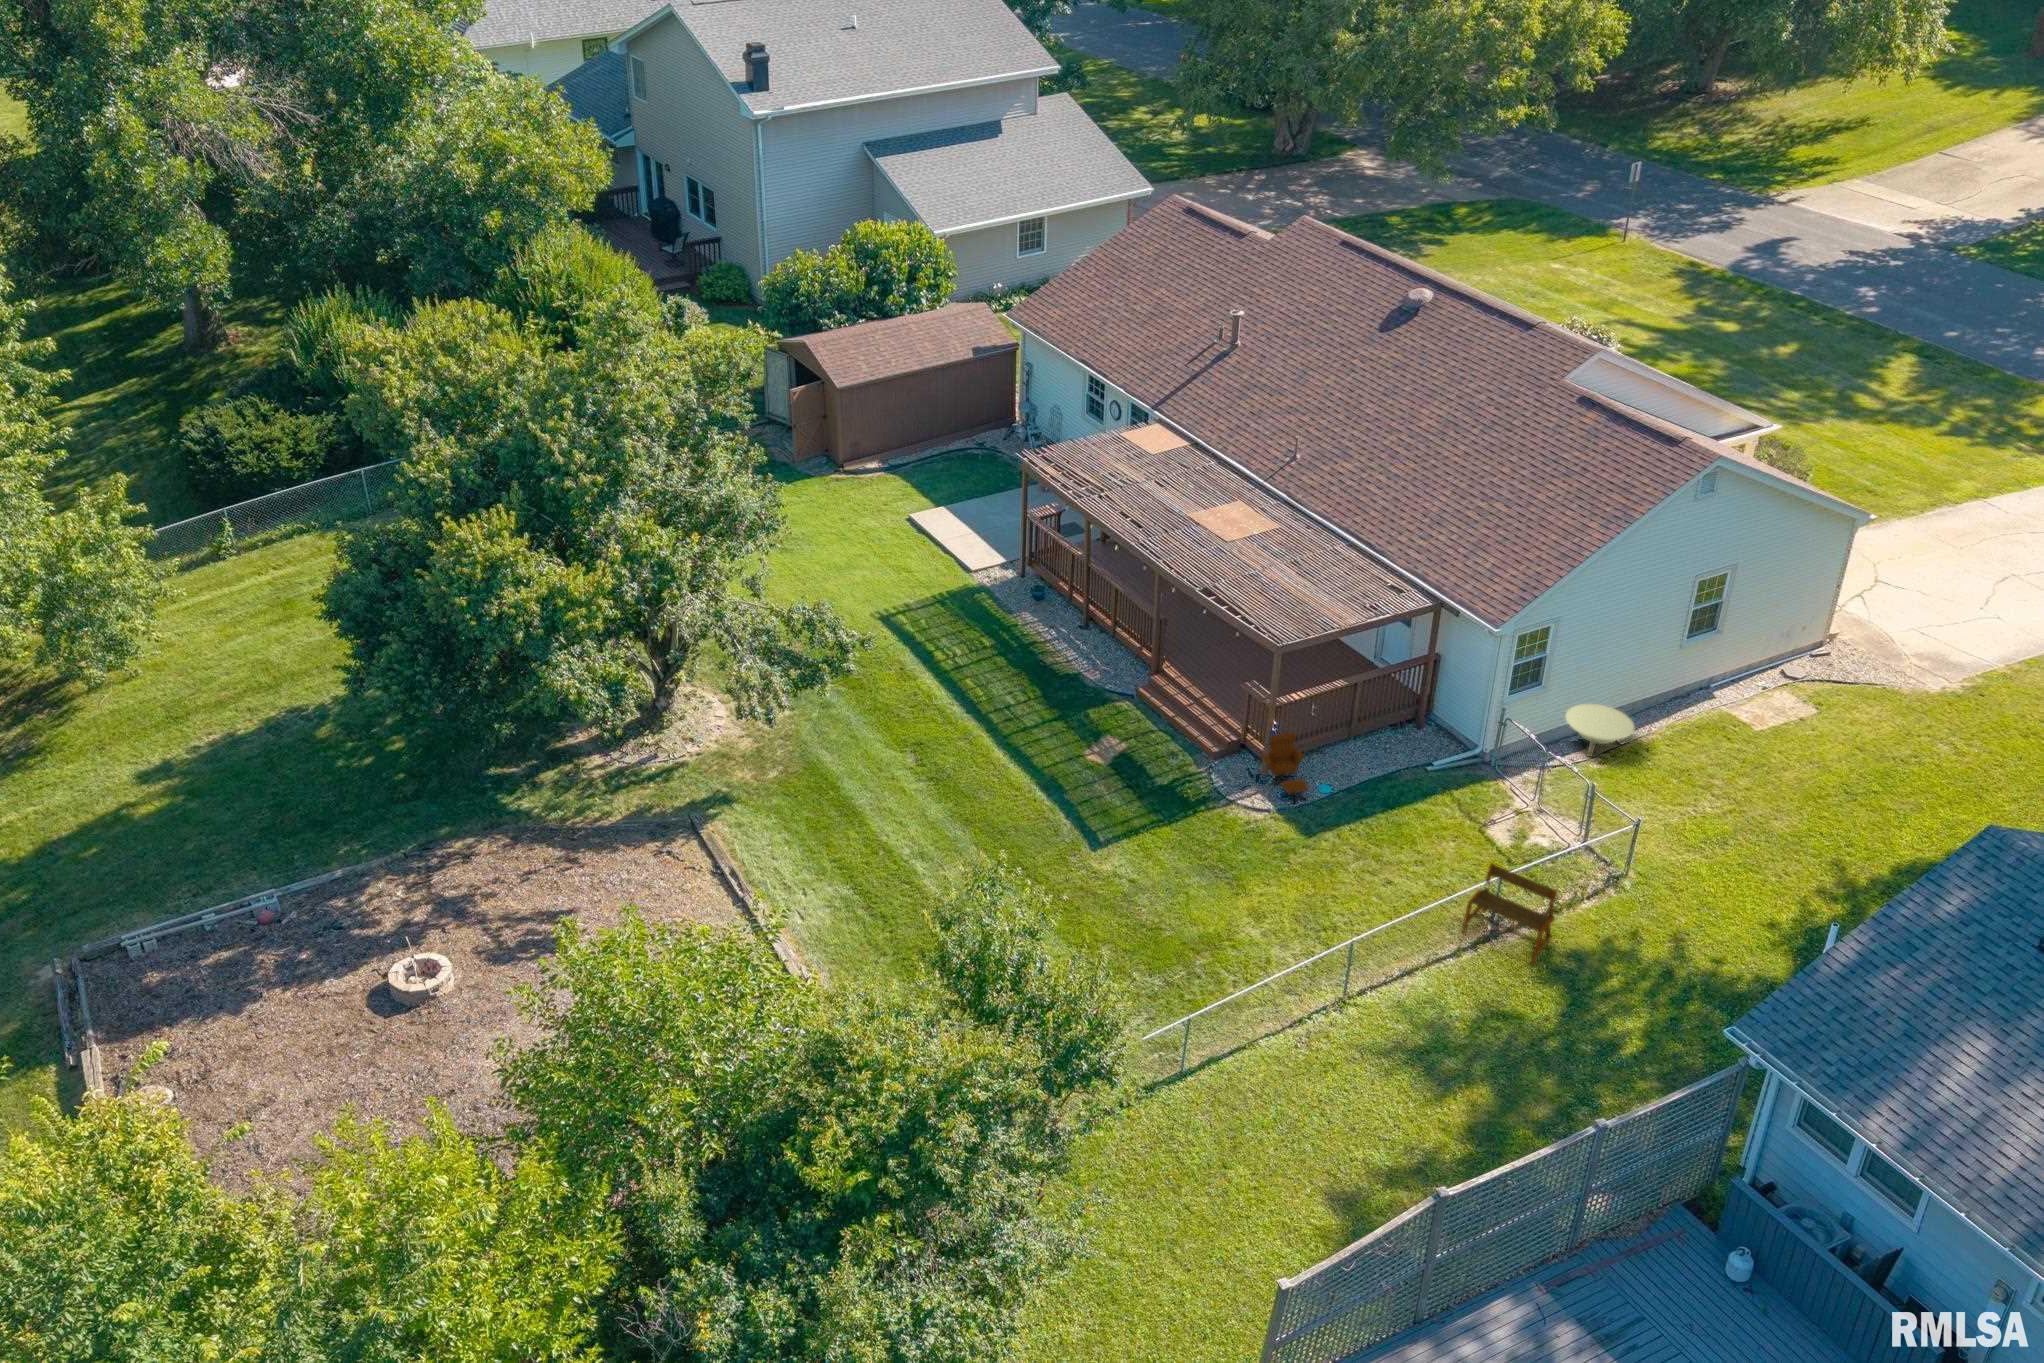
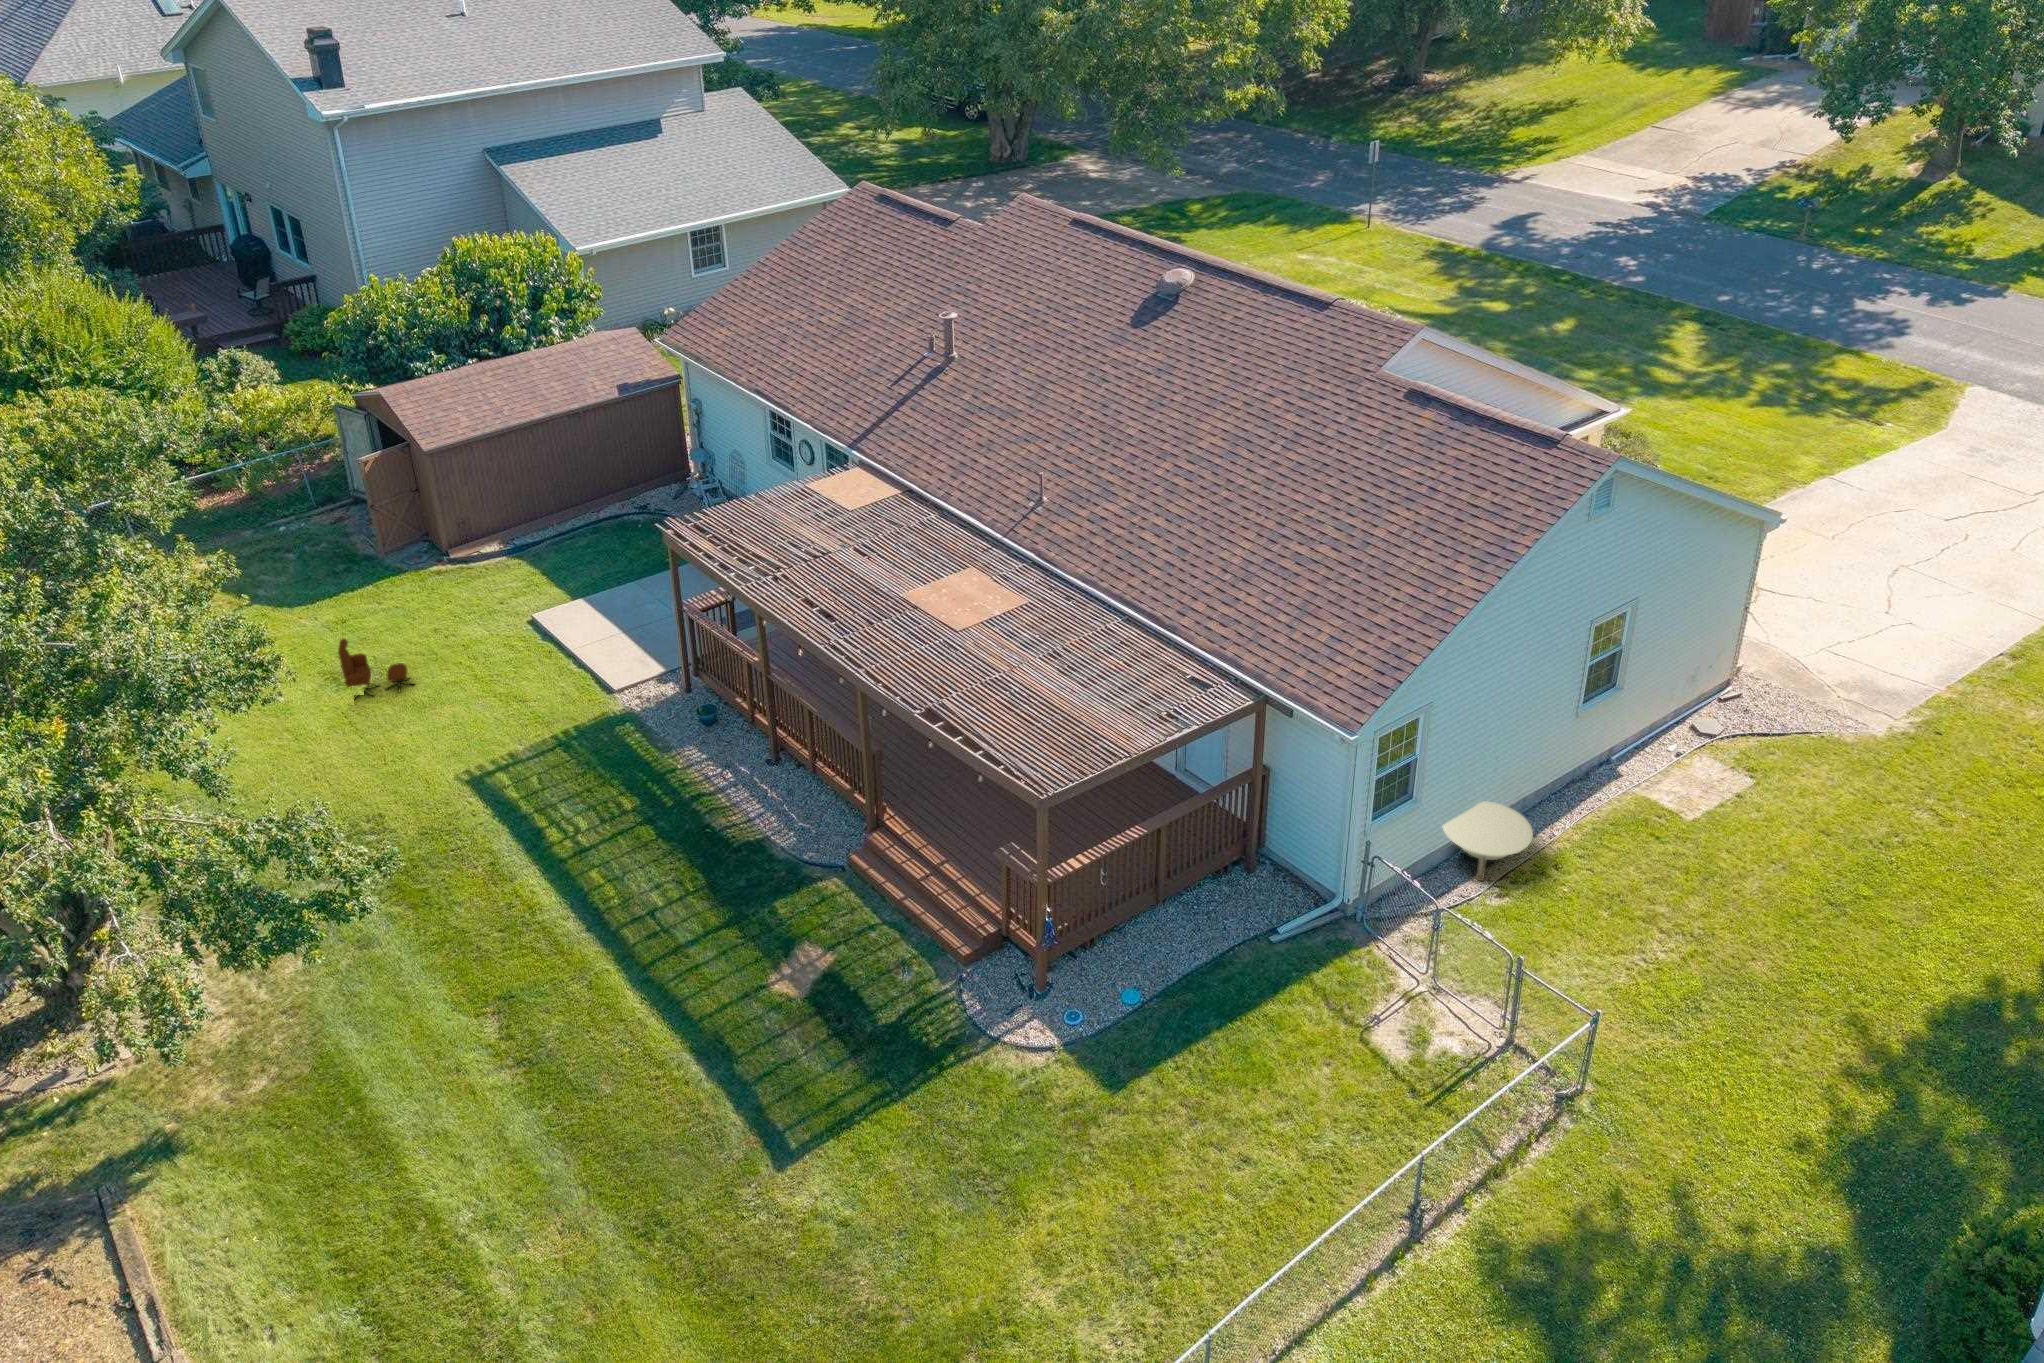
lounge chair: present [1262,733,1308,798] -> present [338,639,412,698]
bench: present [1462,863,1557,965] -> none [1367,1122,1507,1290]

